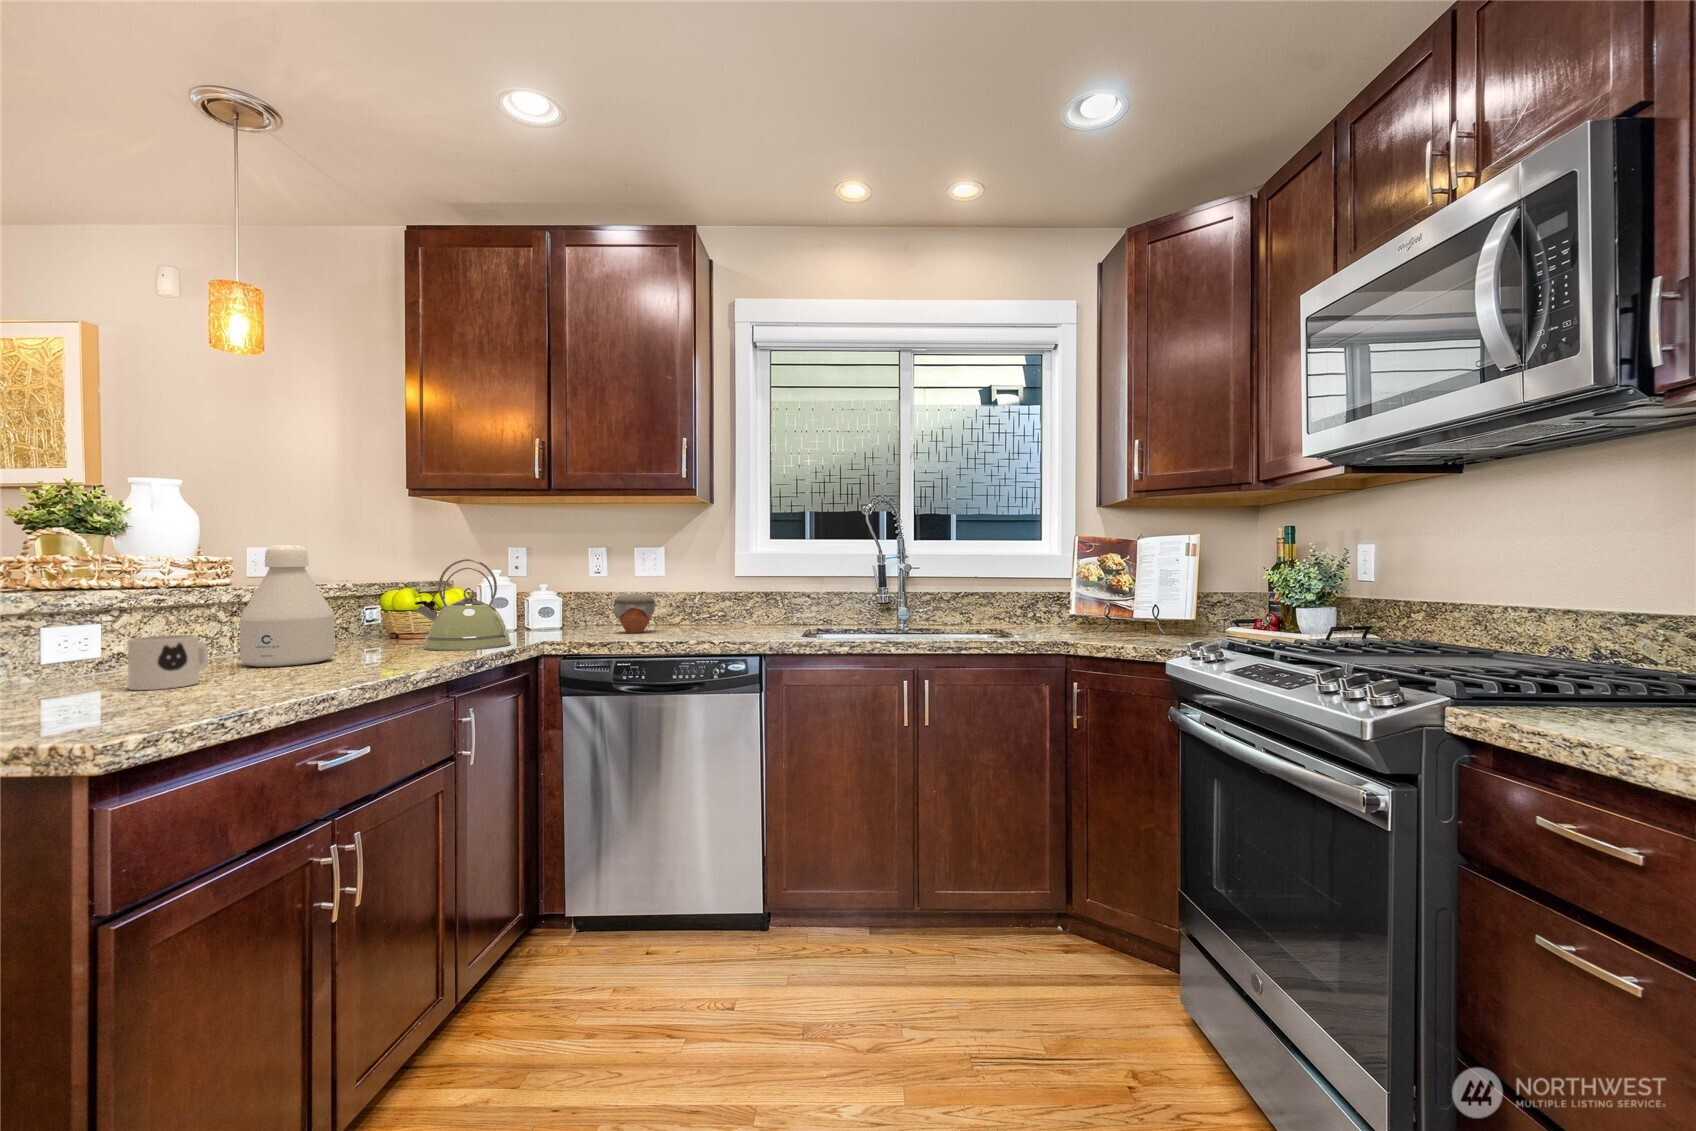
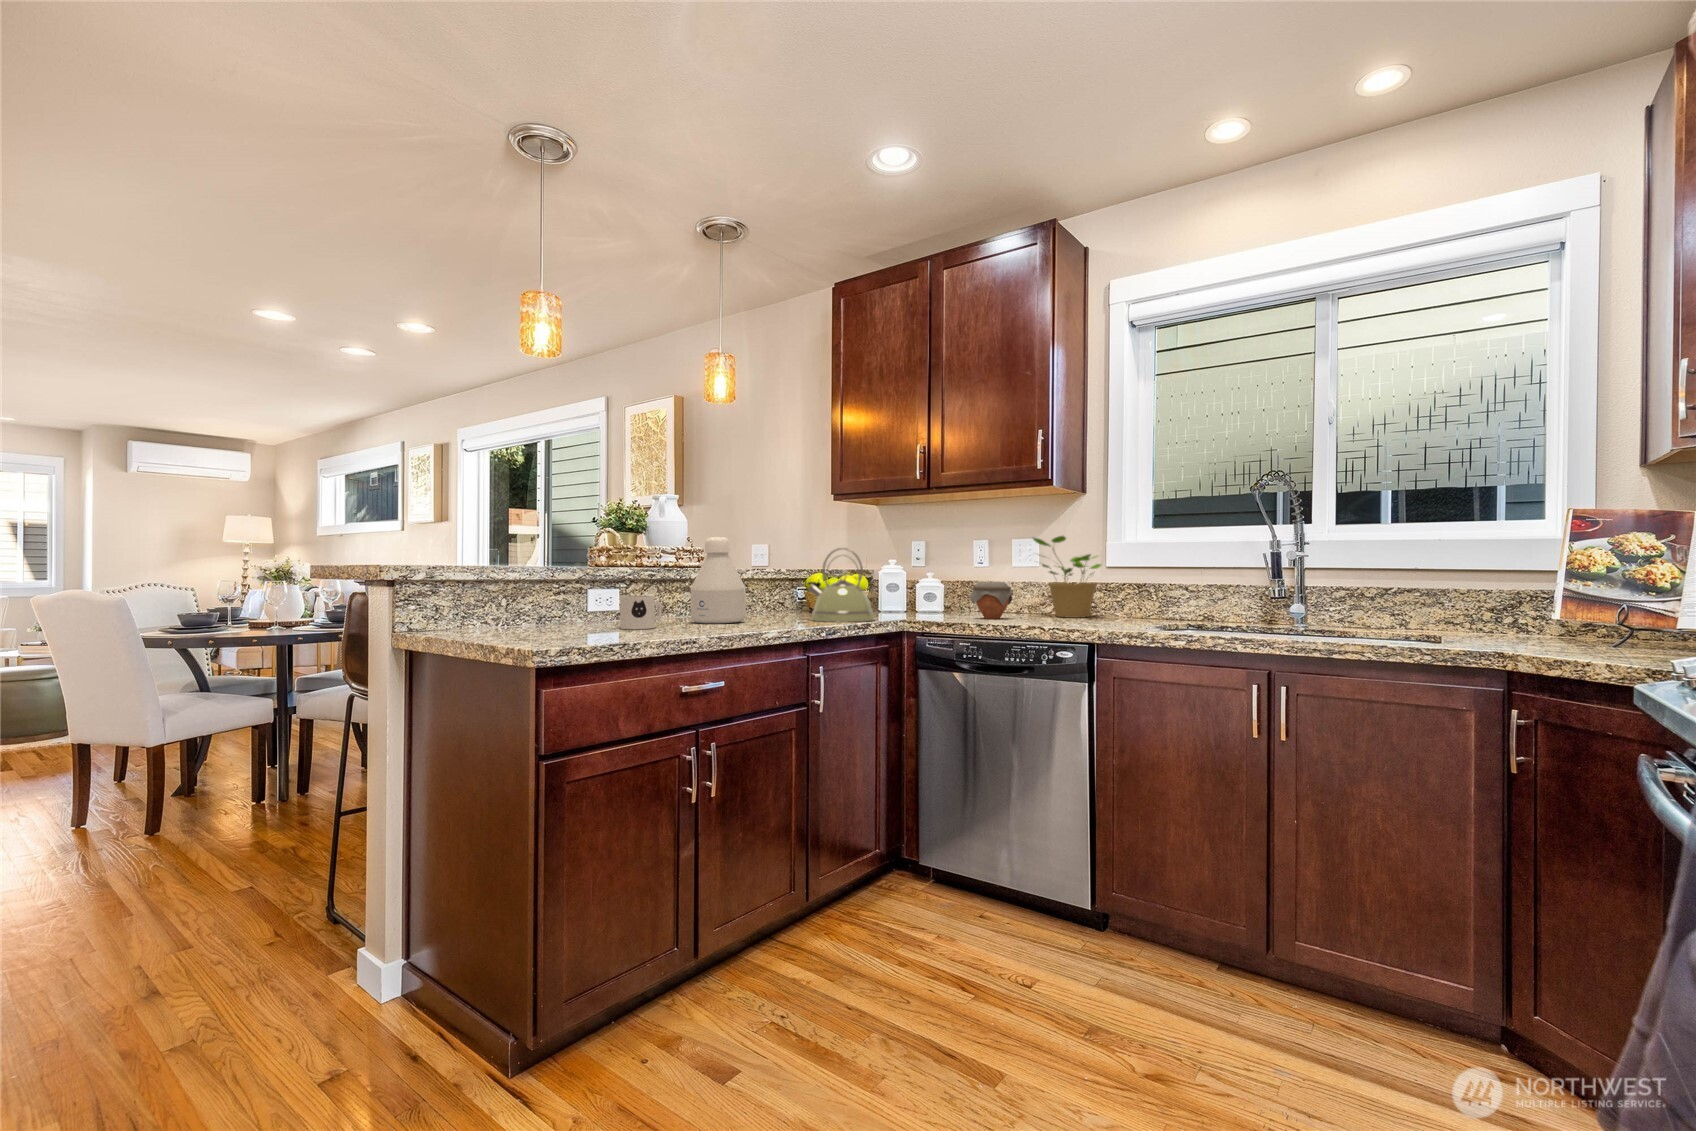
potted plant: none [664,547,734,627] -> present [1033,536,1102,618]

